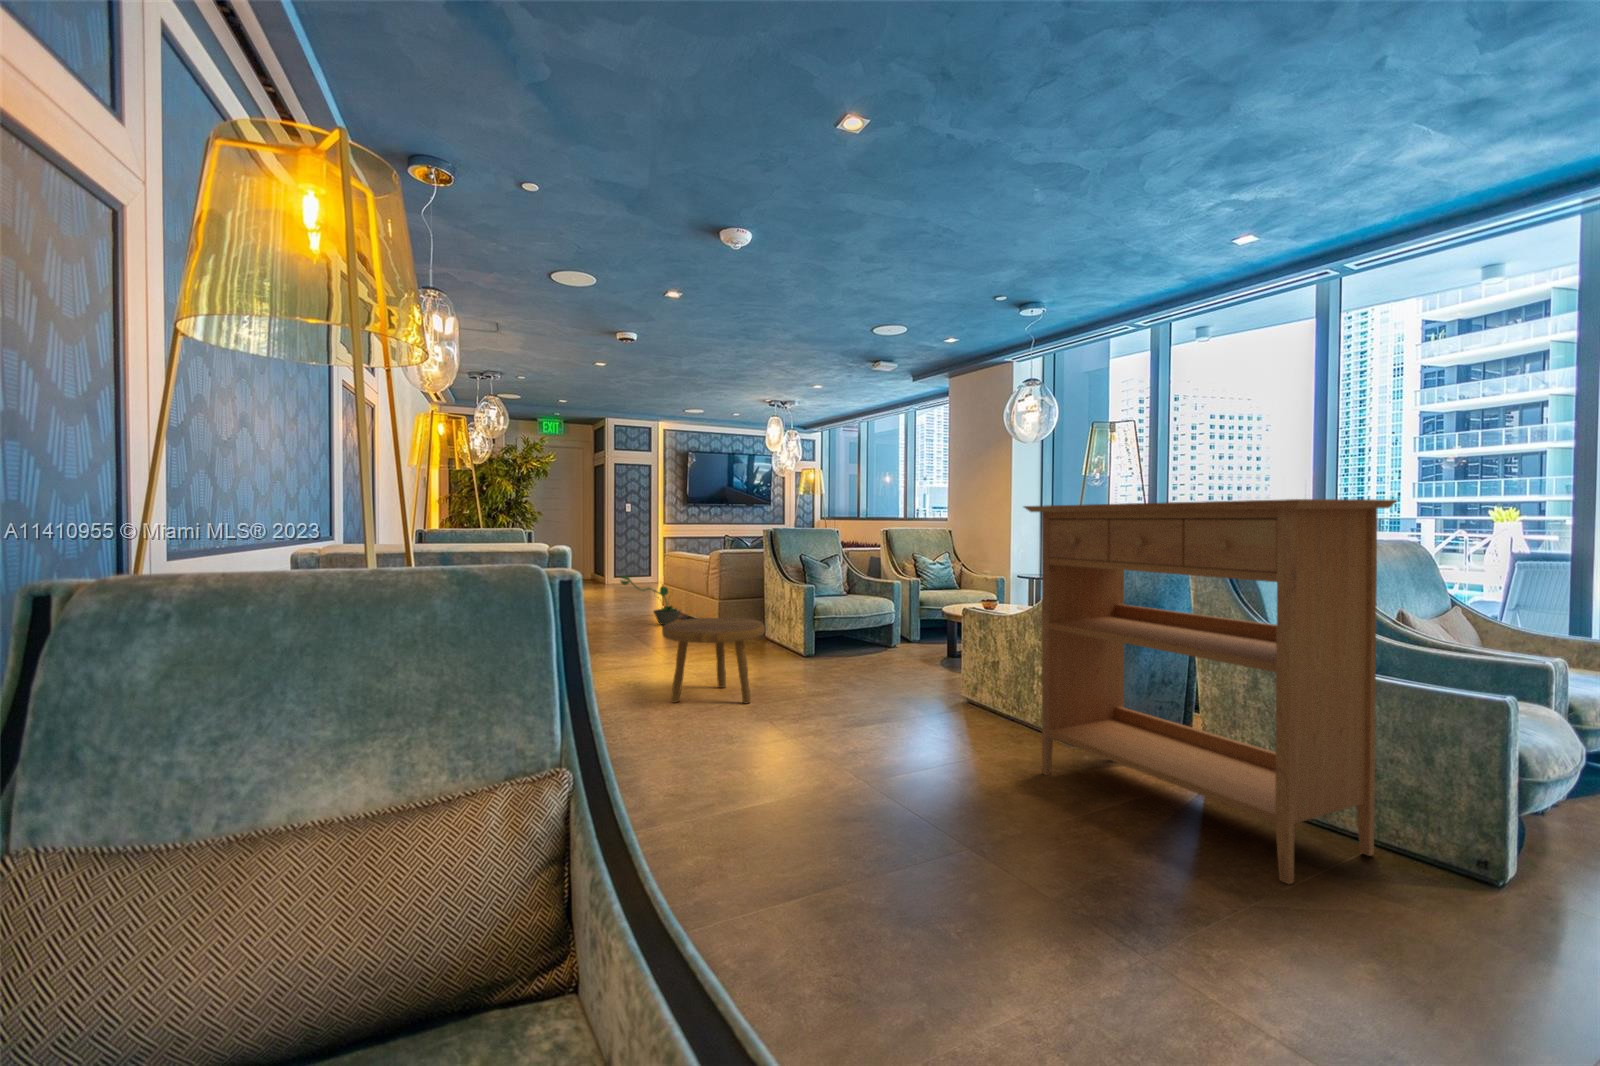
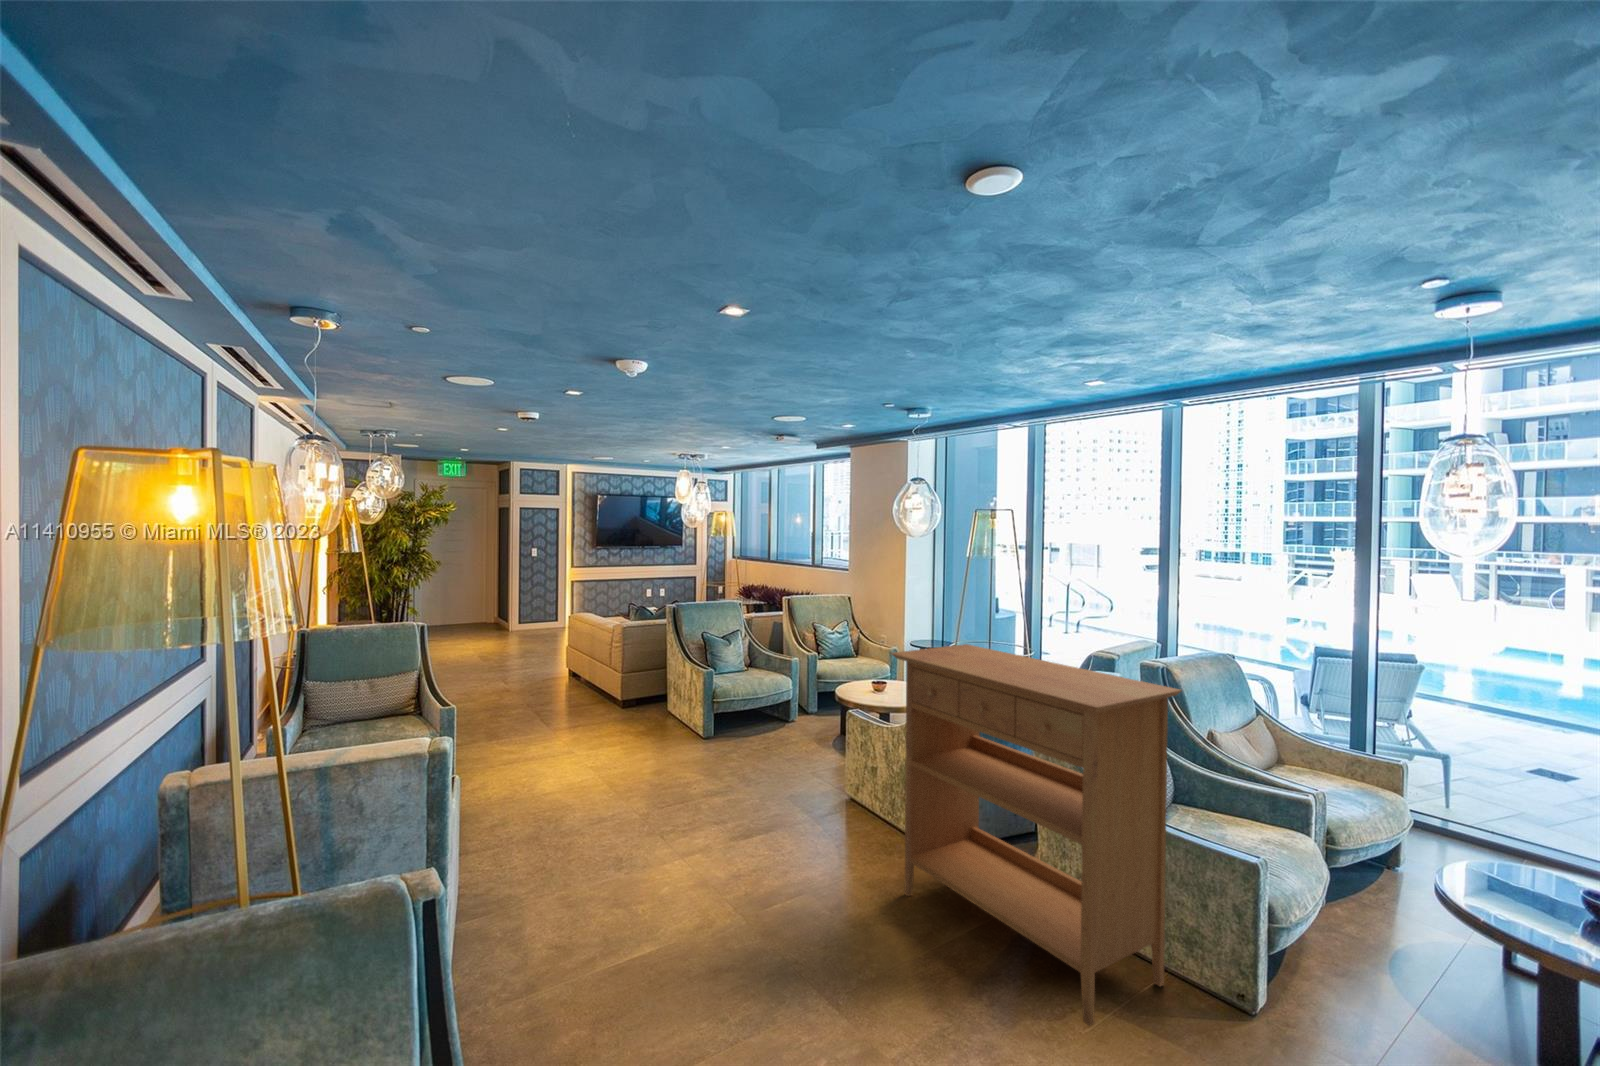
decorative plant: present [621,576,681,625] -> none [521,643,585,691]
footstool: present [662,618,765,703] -> none [559,716,660,808]

